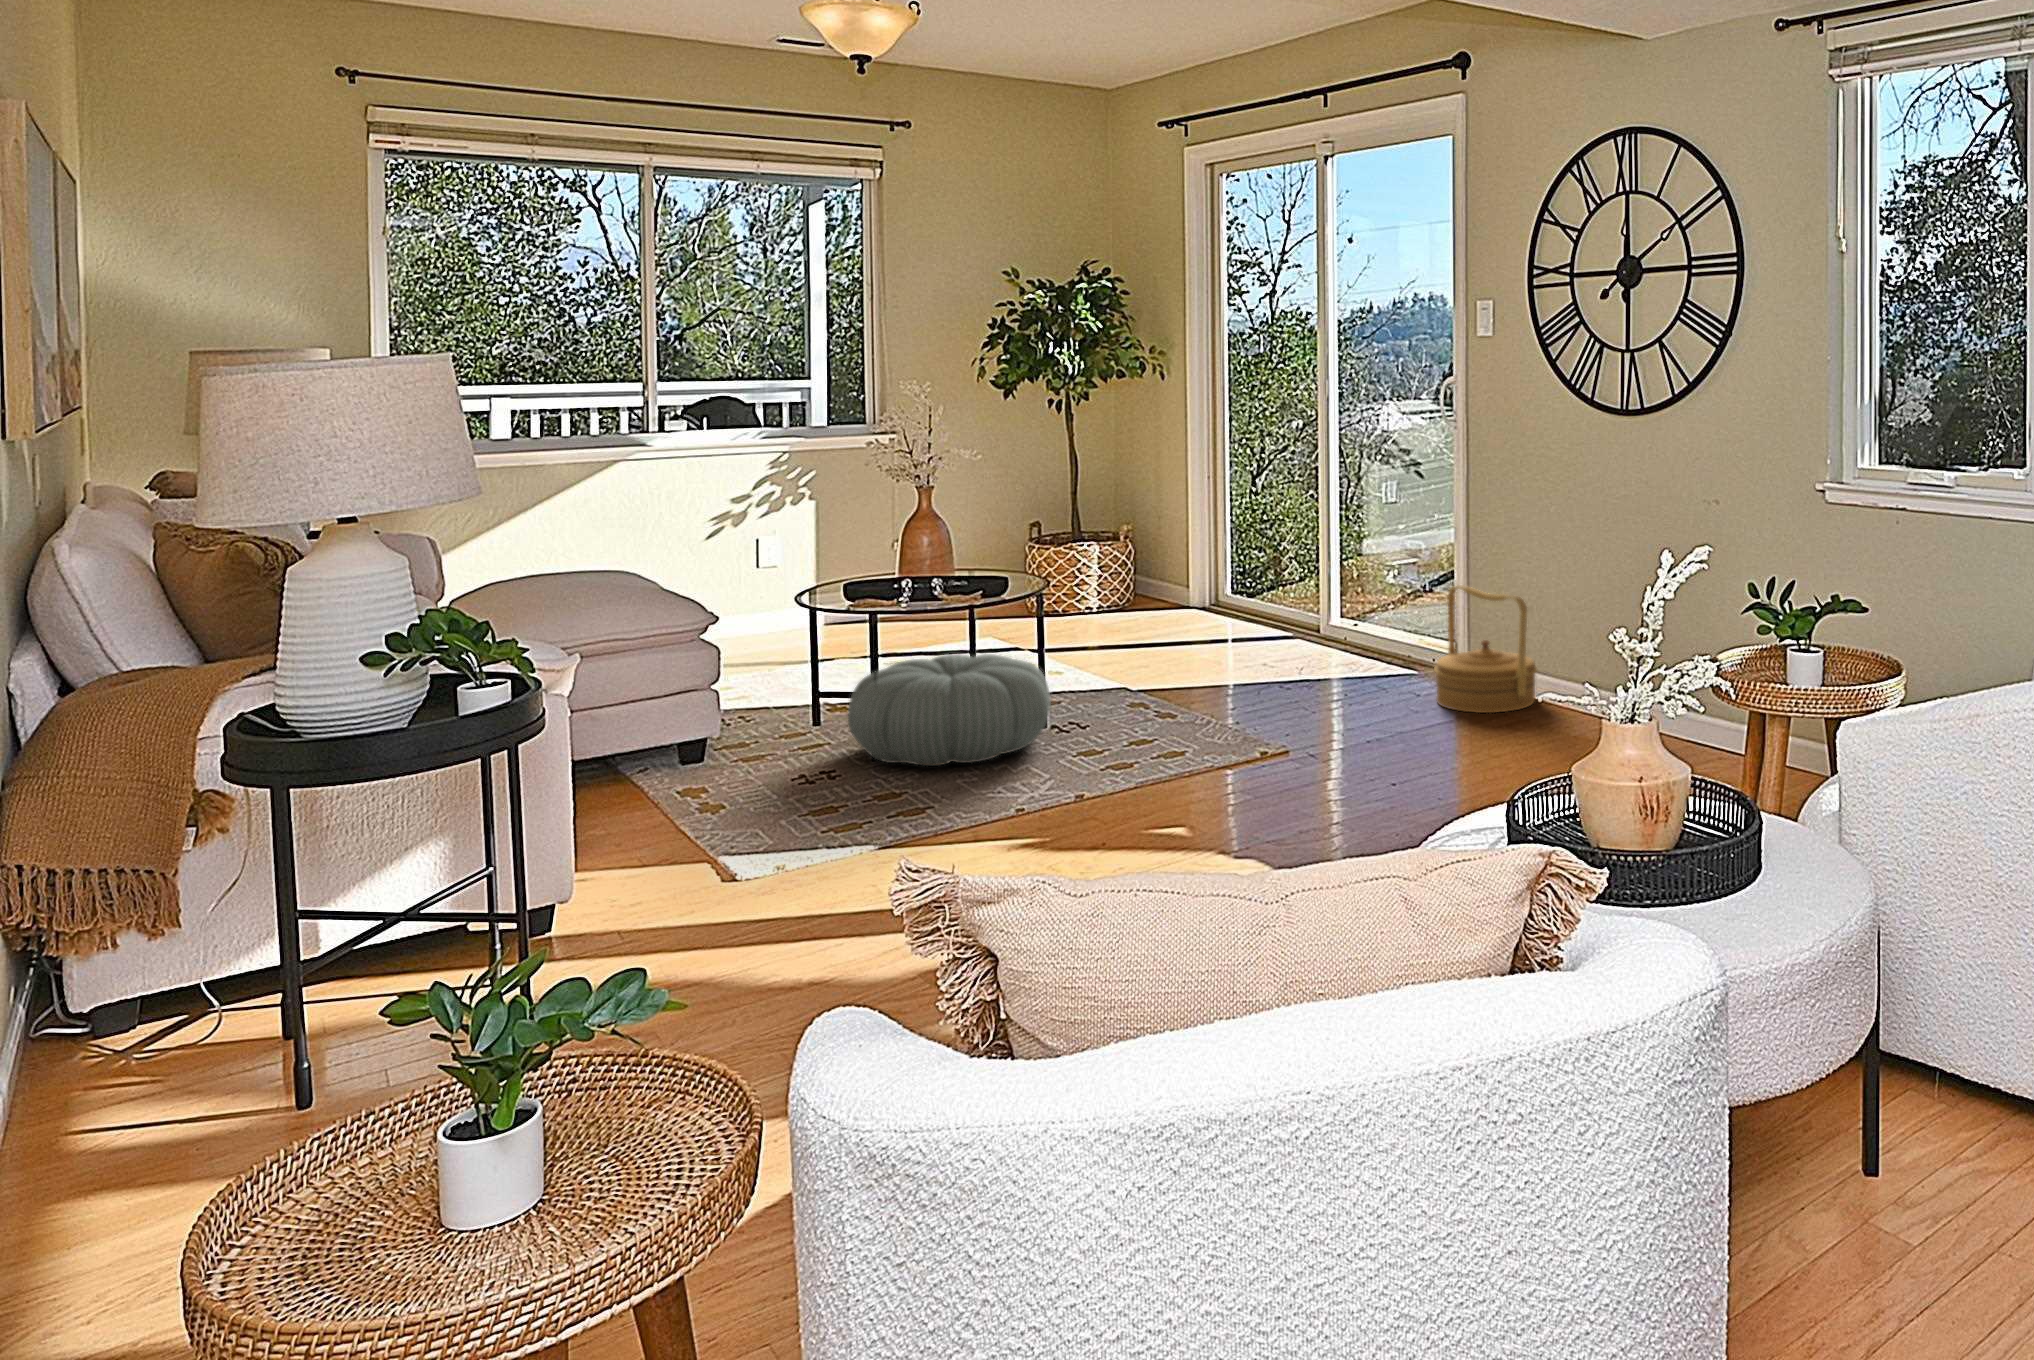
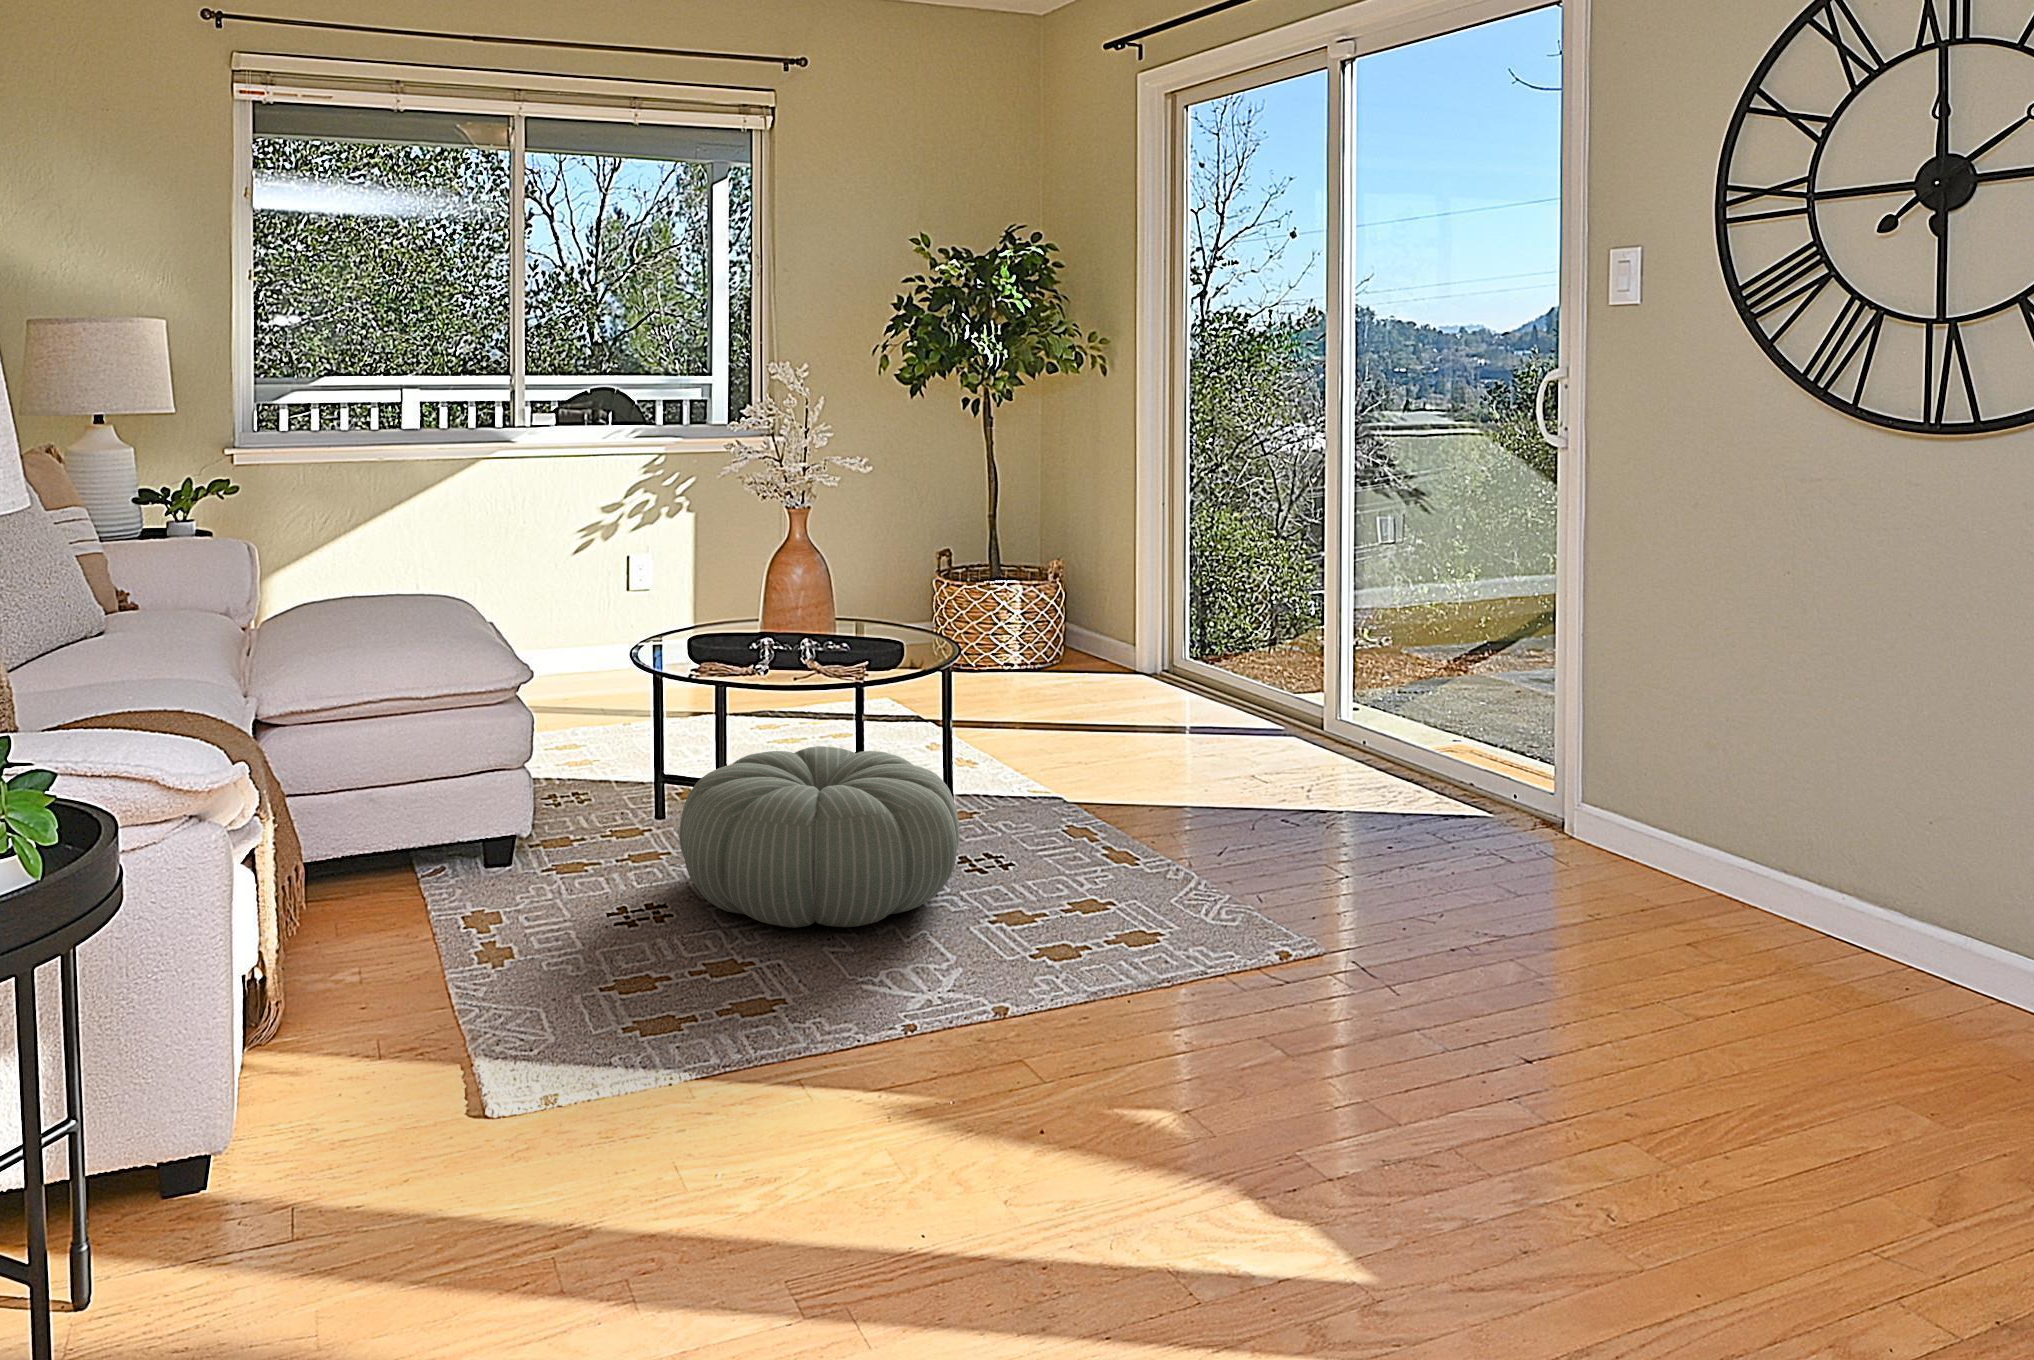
woven basket: present [1434,585,1537,713] -> none [1544,693,1732,916]

